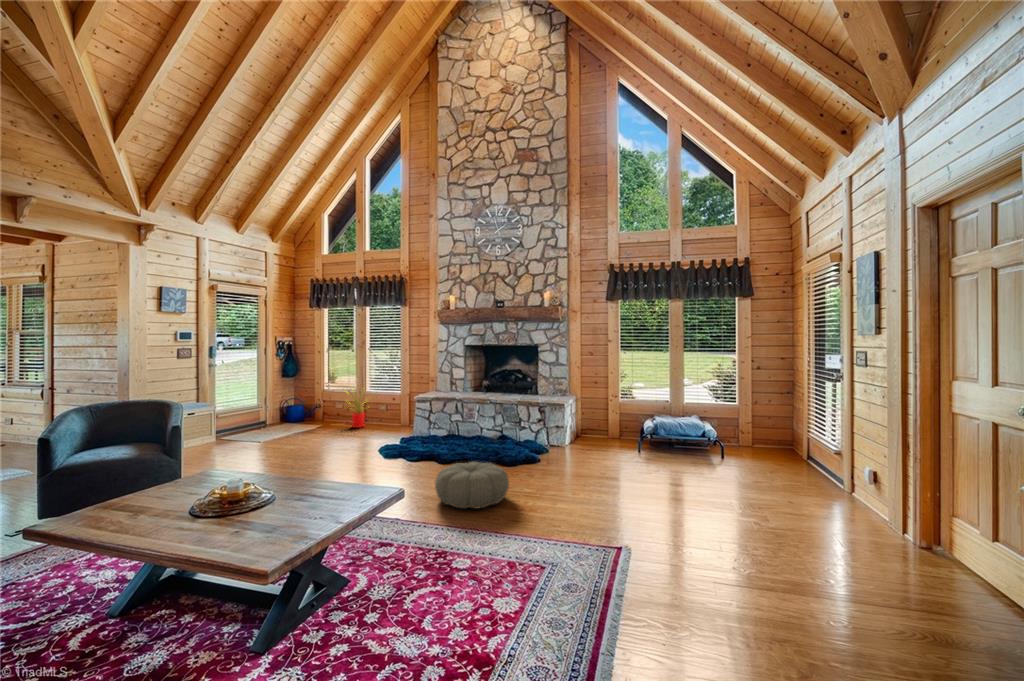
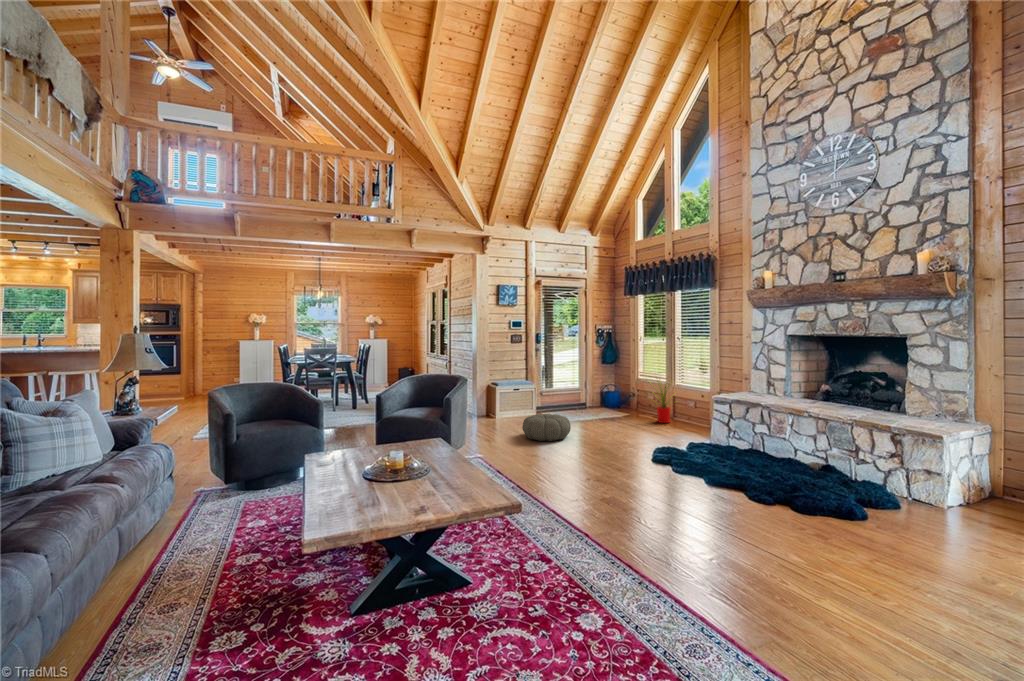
pouf: present [435,462,509,509] -> present [522,414,571,441]

